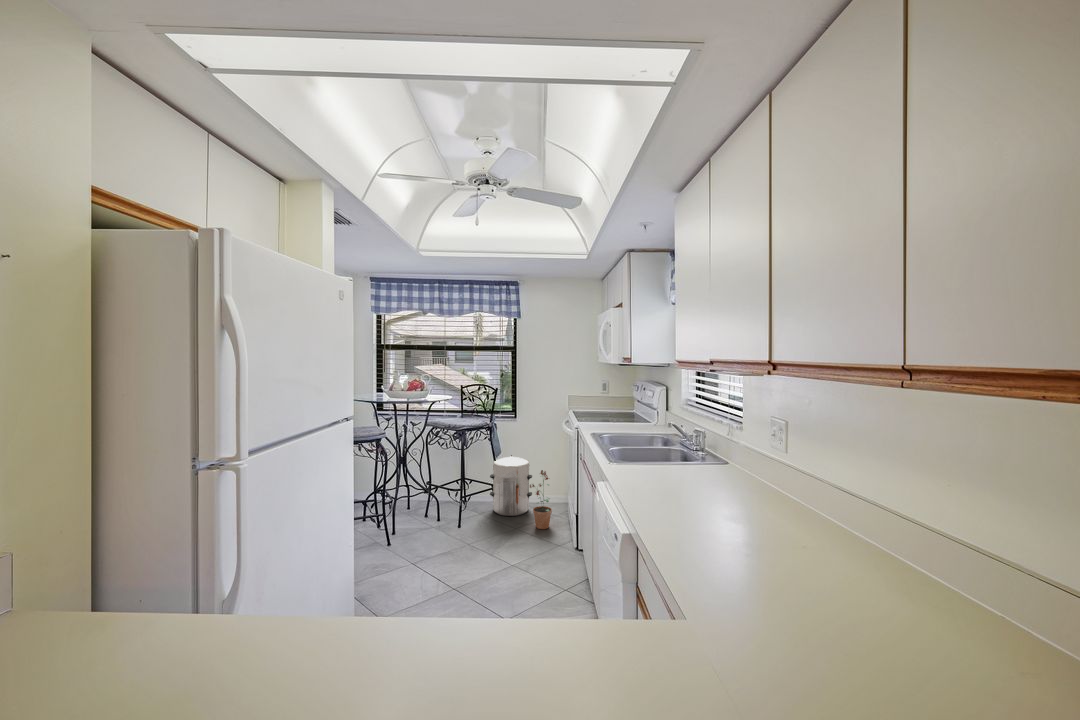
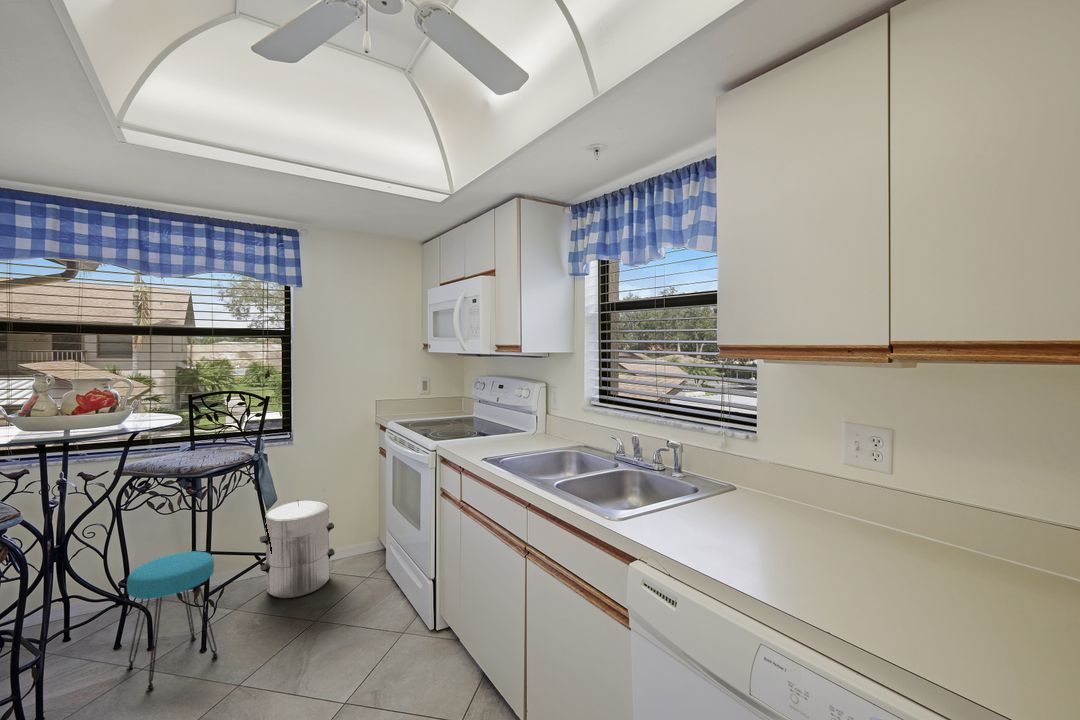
potted plant: present [530,470,552,529] -> none [339,513,382,603]
stool: none [422,471,460,536] -> present [127,551,218,689]

